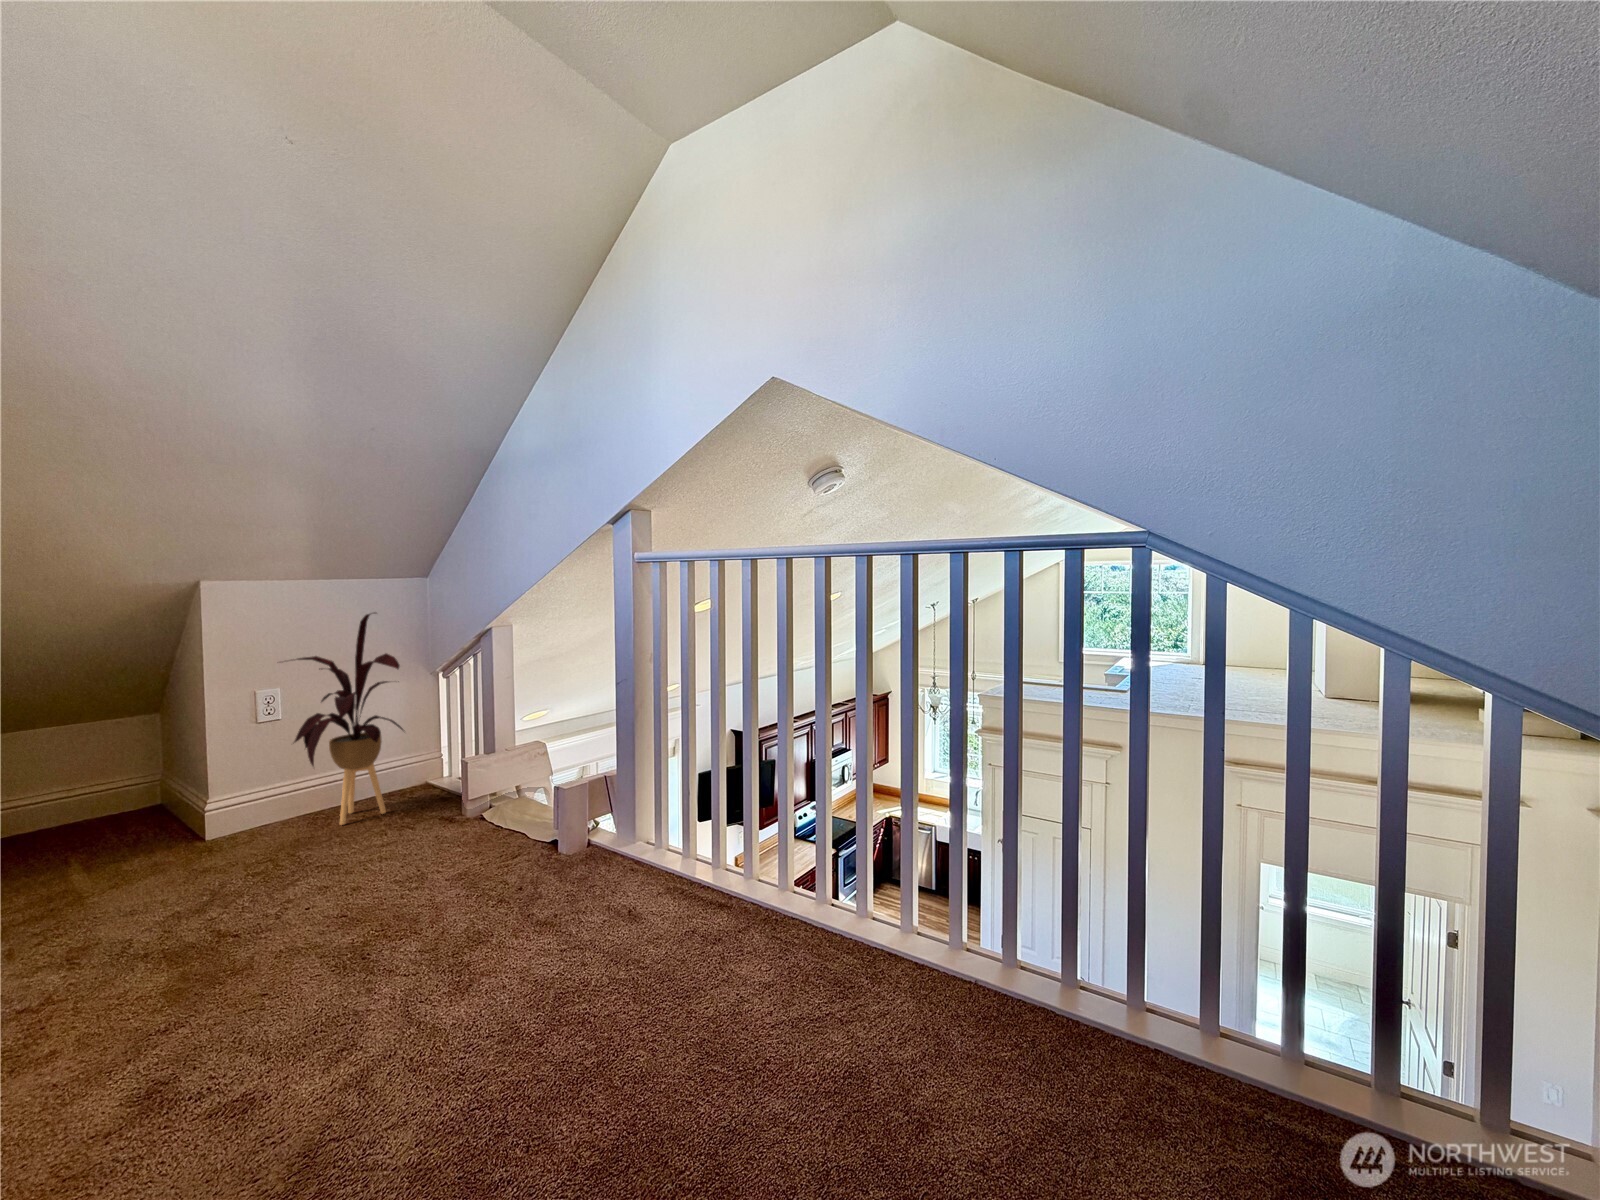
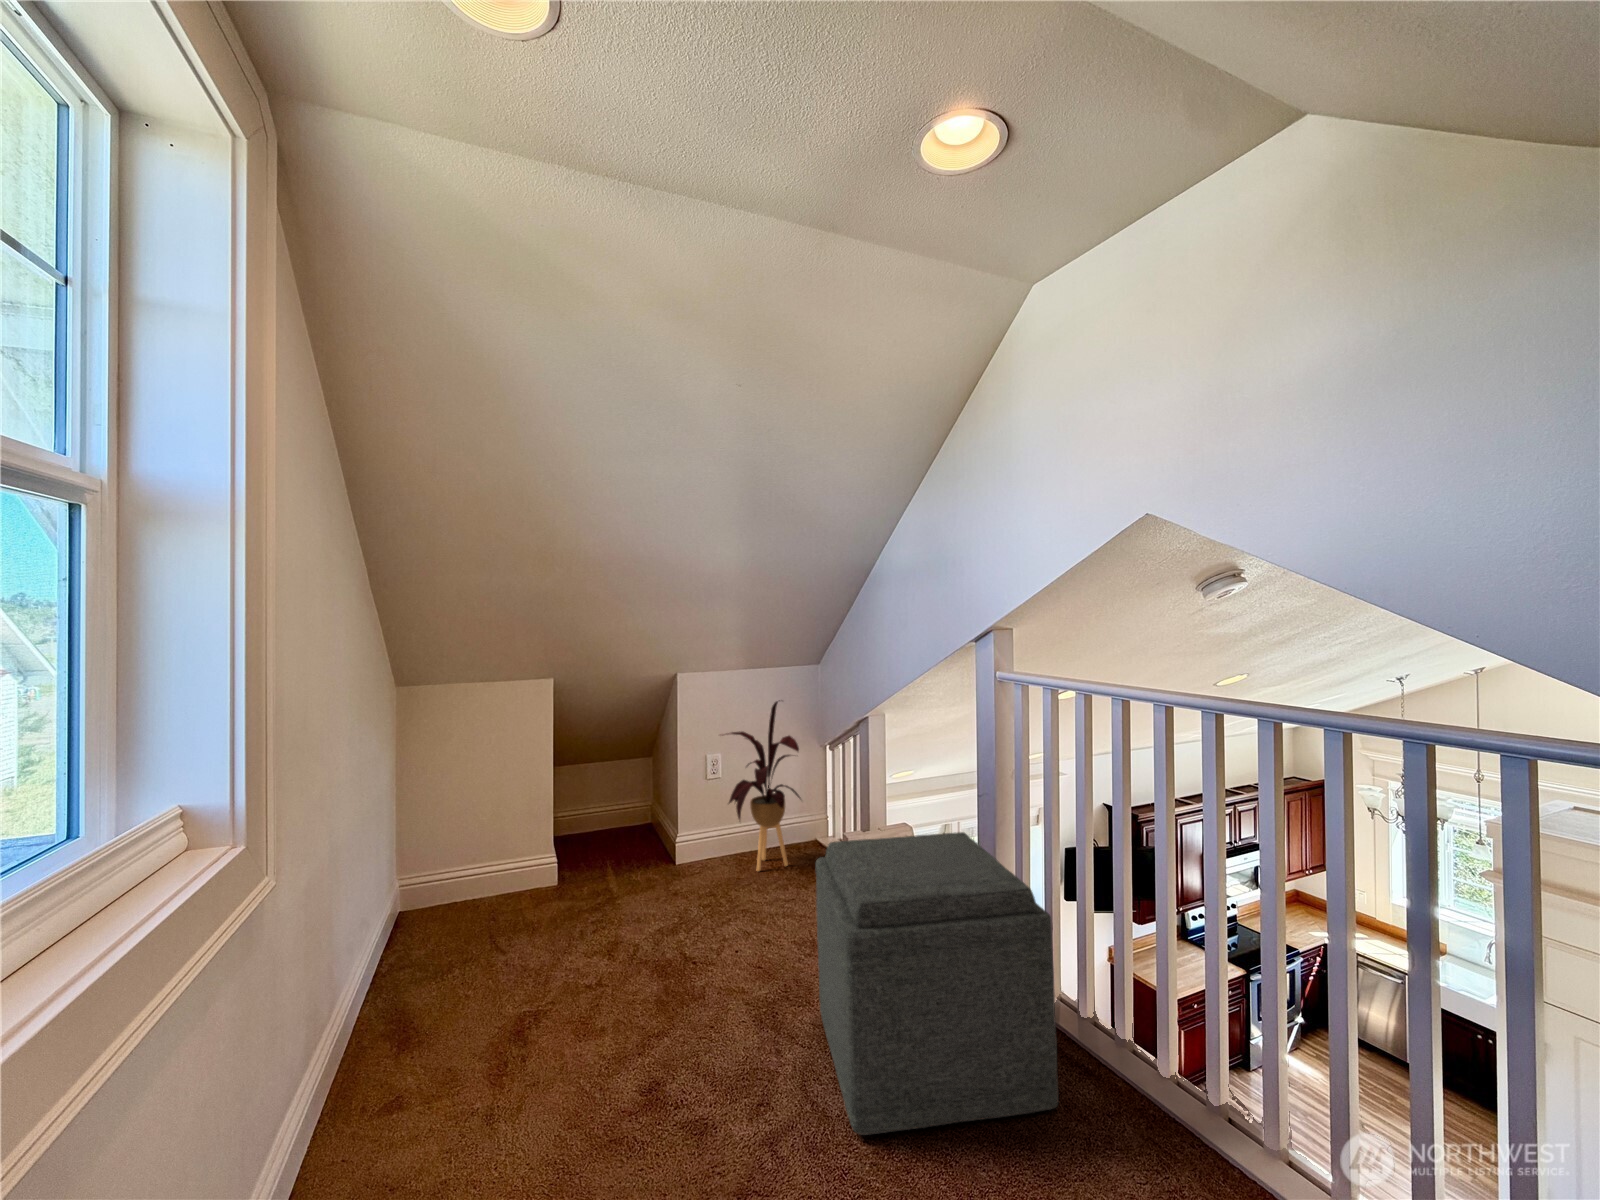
ottoman: none [420,709,695,1029] -> present [816,832,1059,1135]

